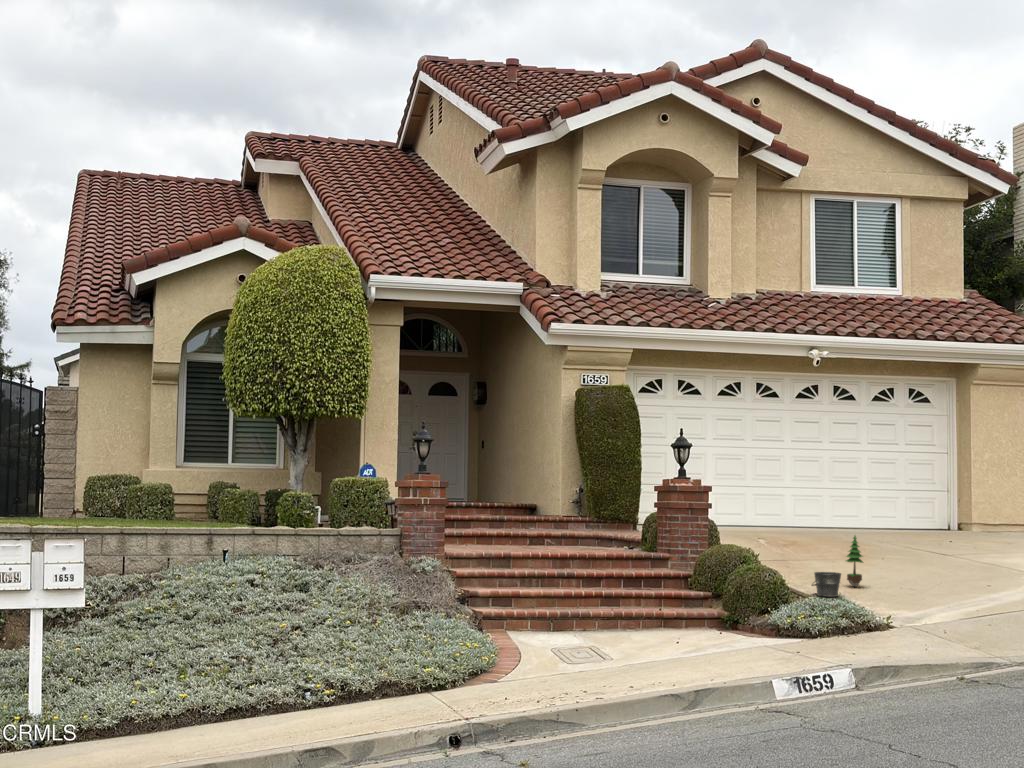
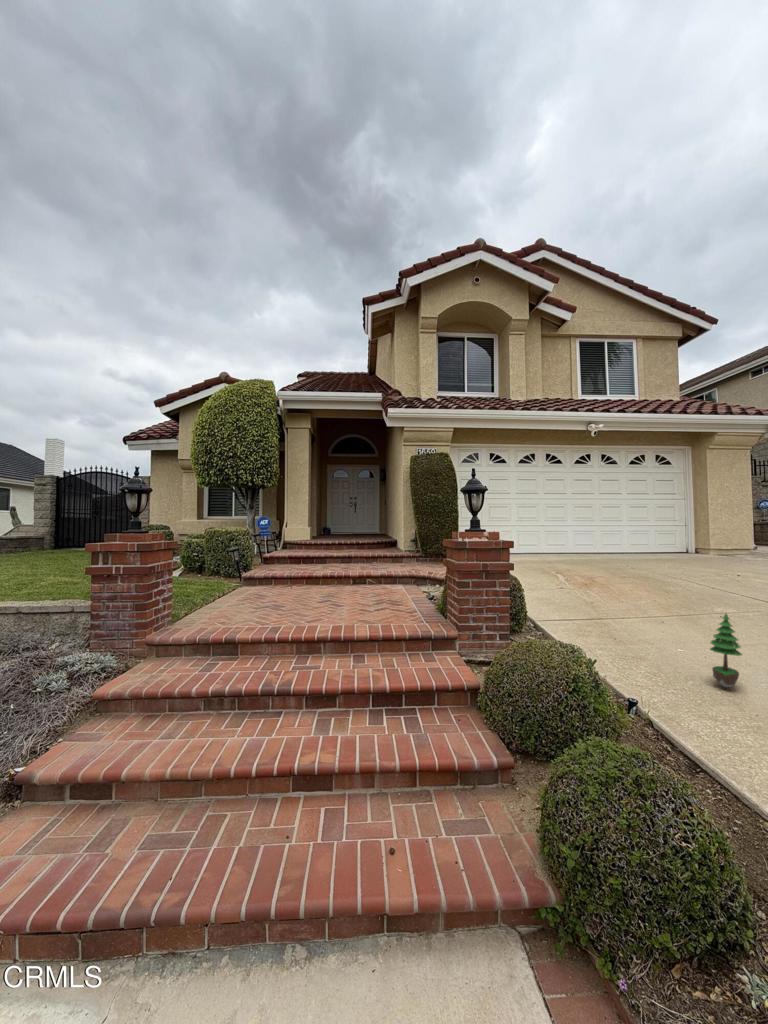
bucket: present [812,572,841,597] -> none [678,684,739,738]

